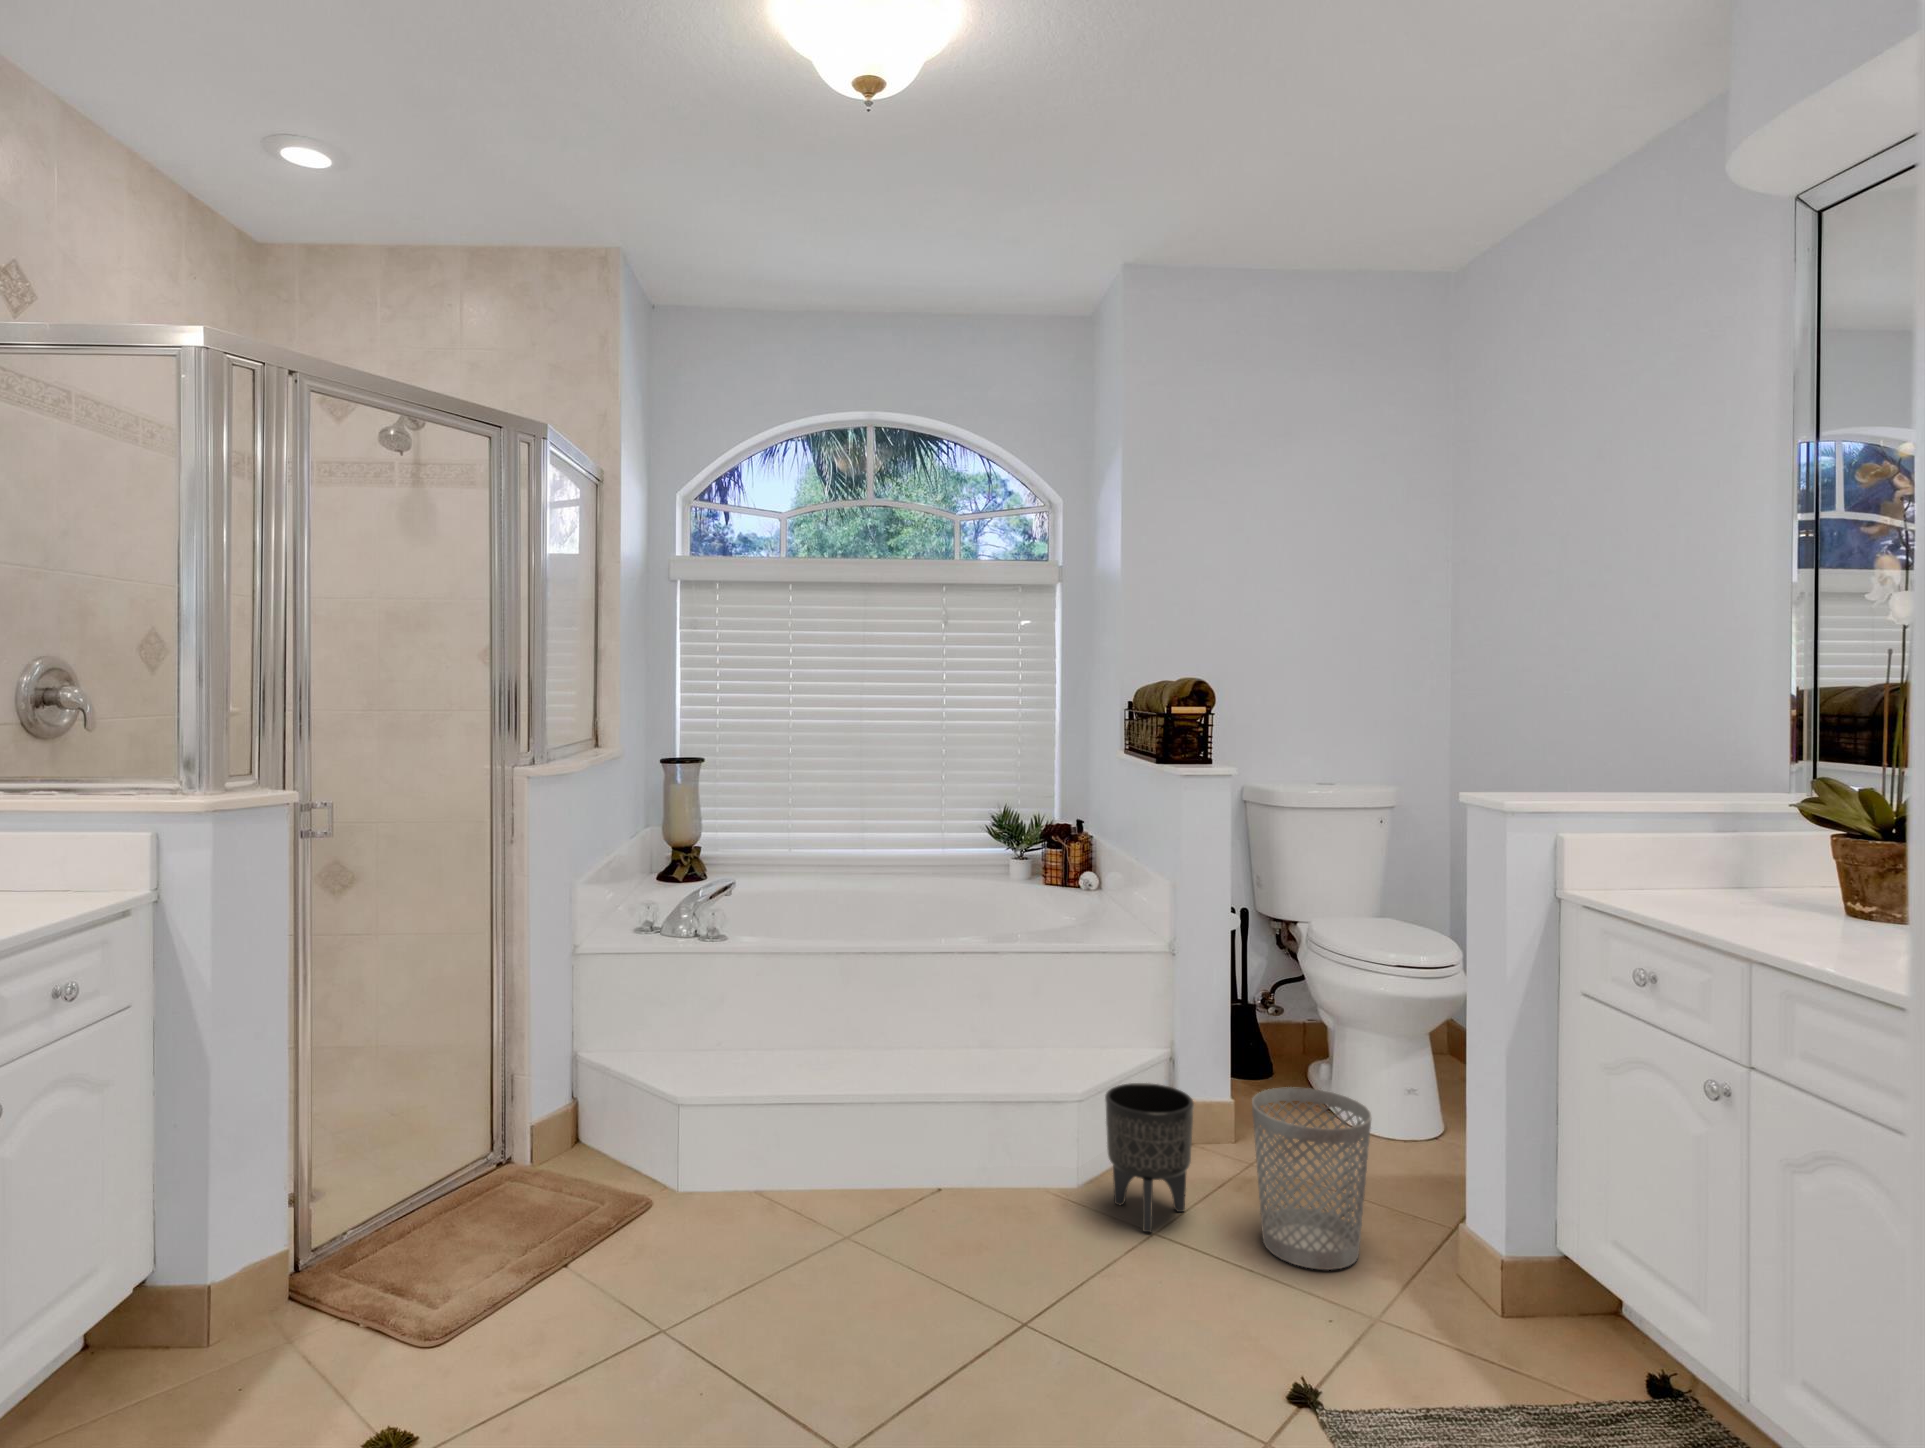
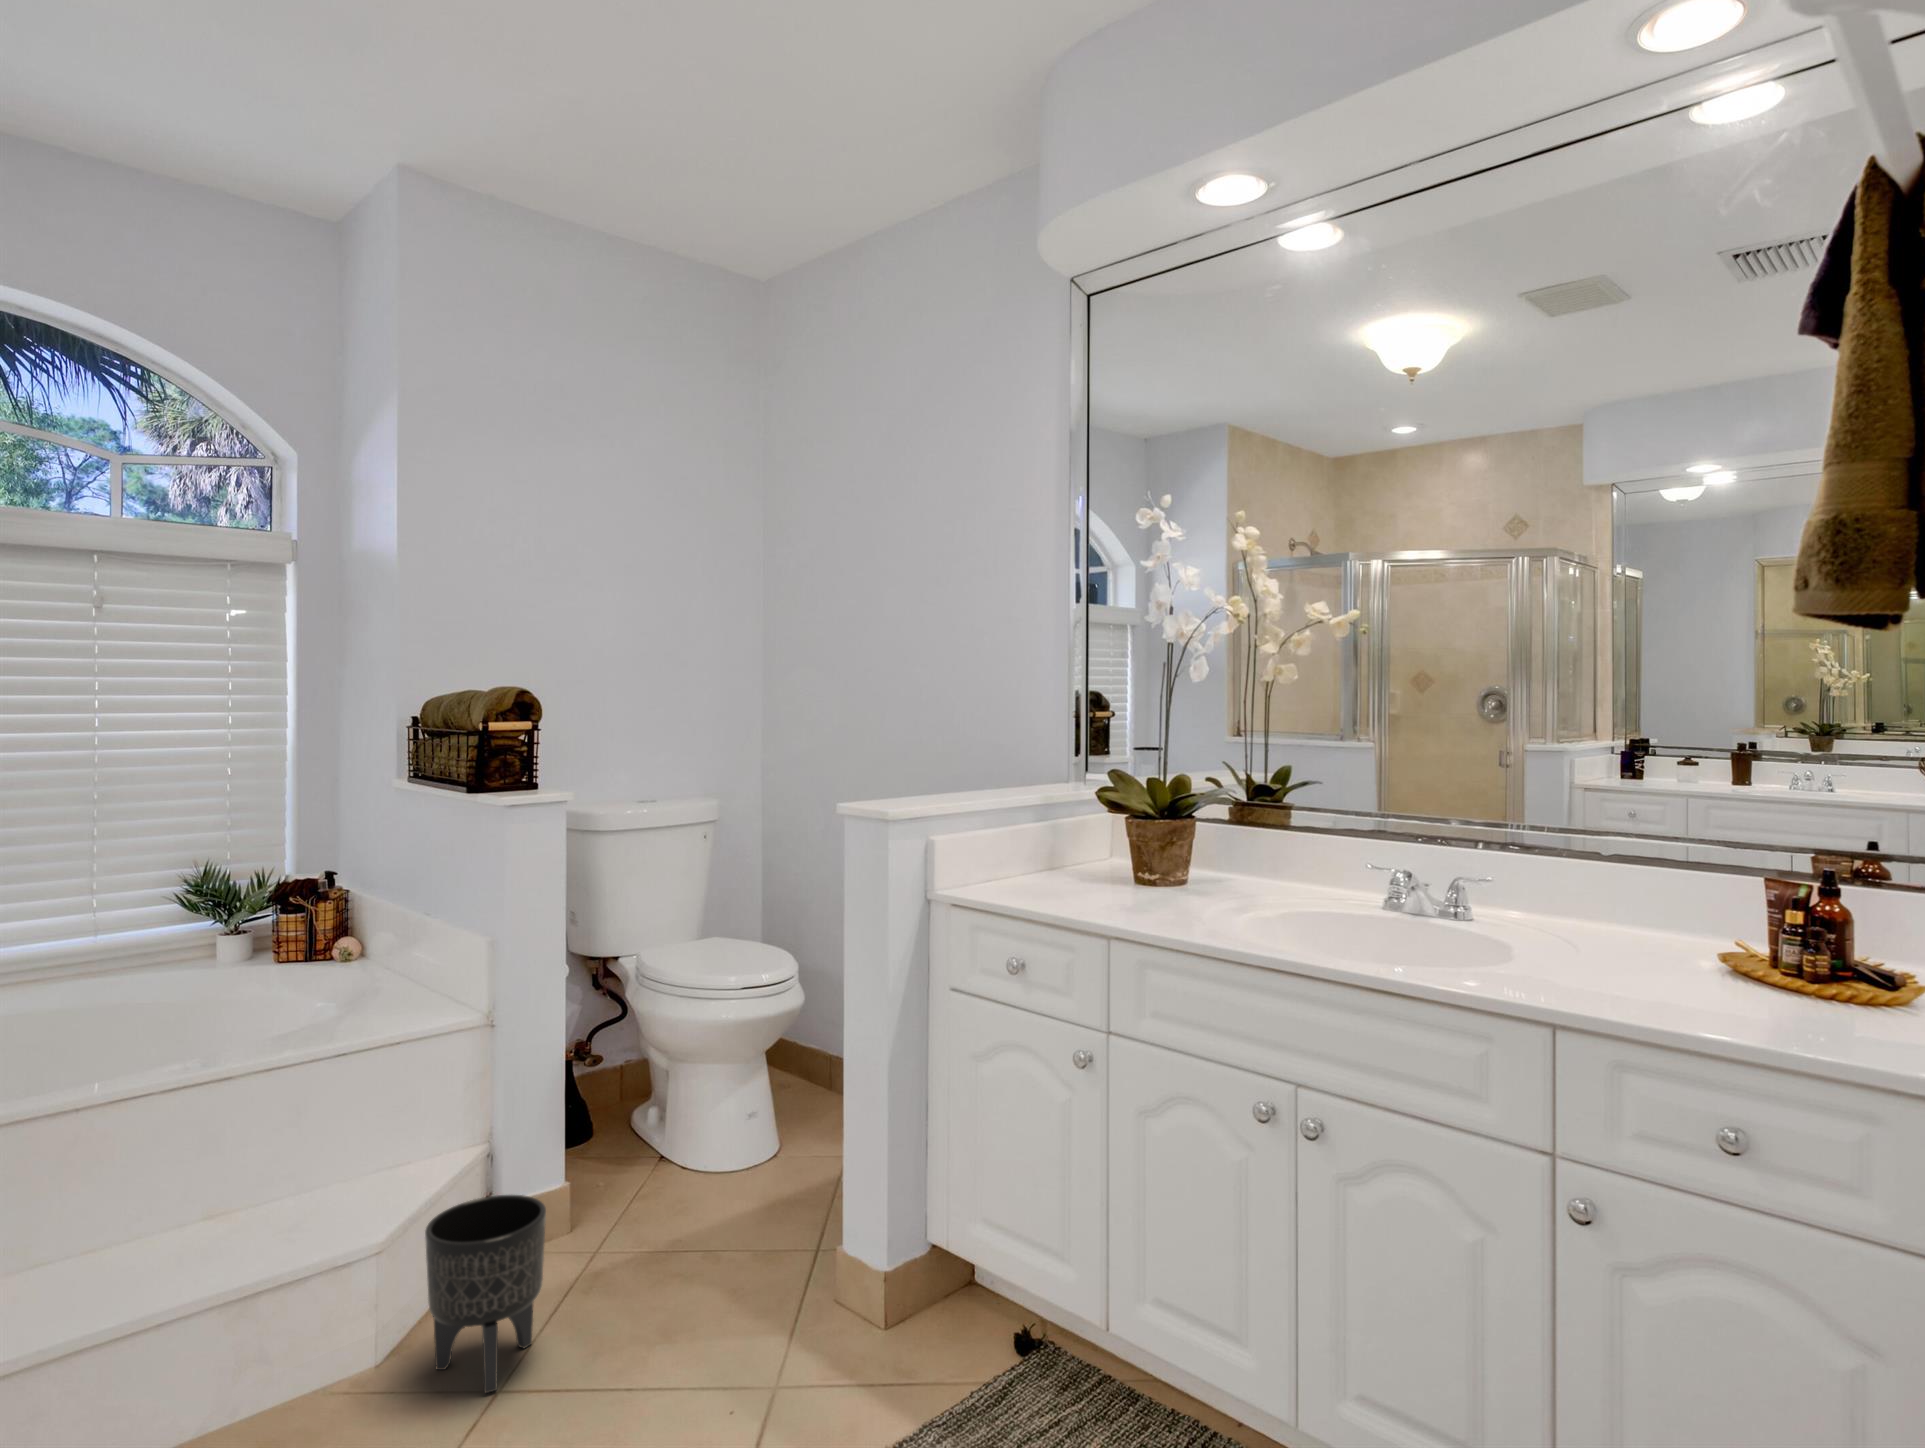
wastebasket: present [1252,1087,1371,1270] -> none [619,1146,753,1360]

